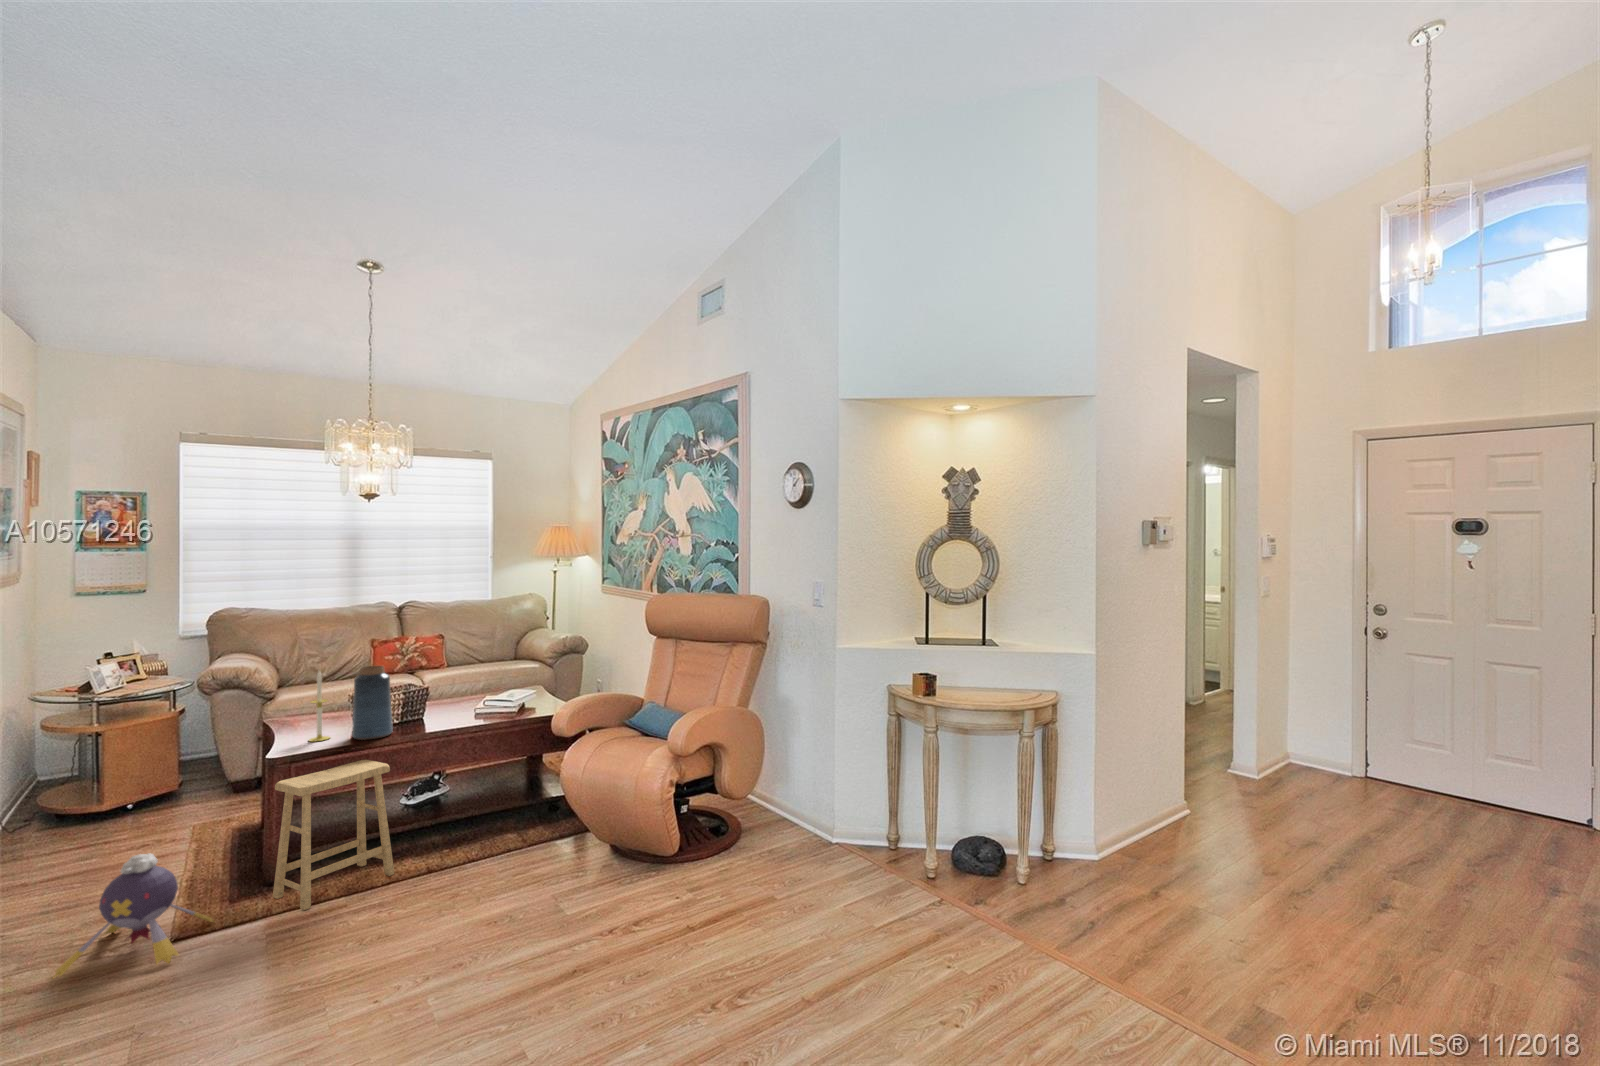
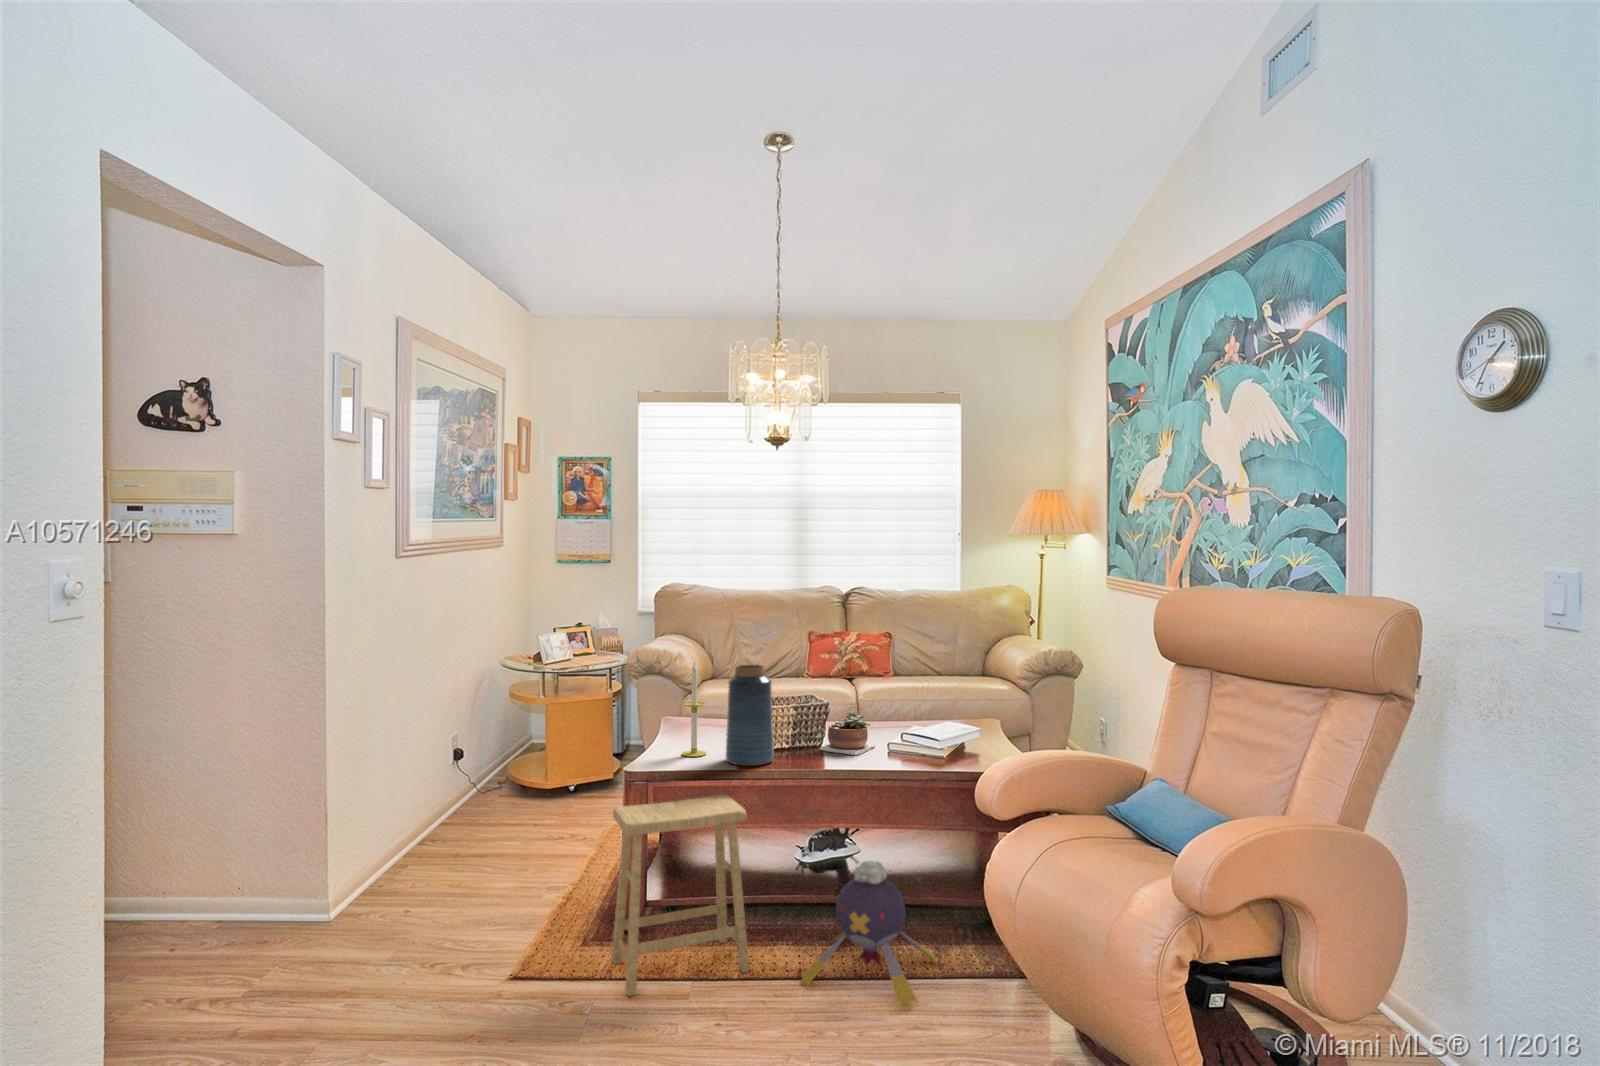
succulent plant: none [424,690,465,721] -> present [820,711,876,755]
plush toy: present [54,854,214,977] -> present [800,861,937,1008]

